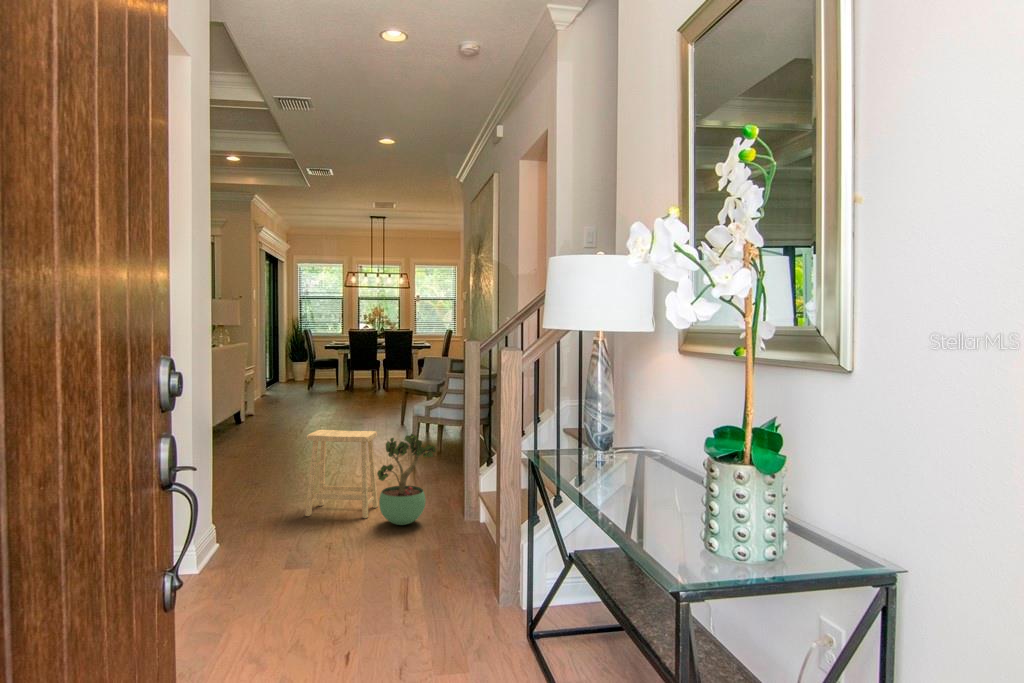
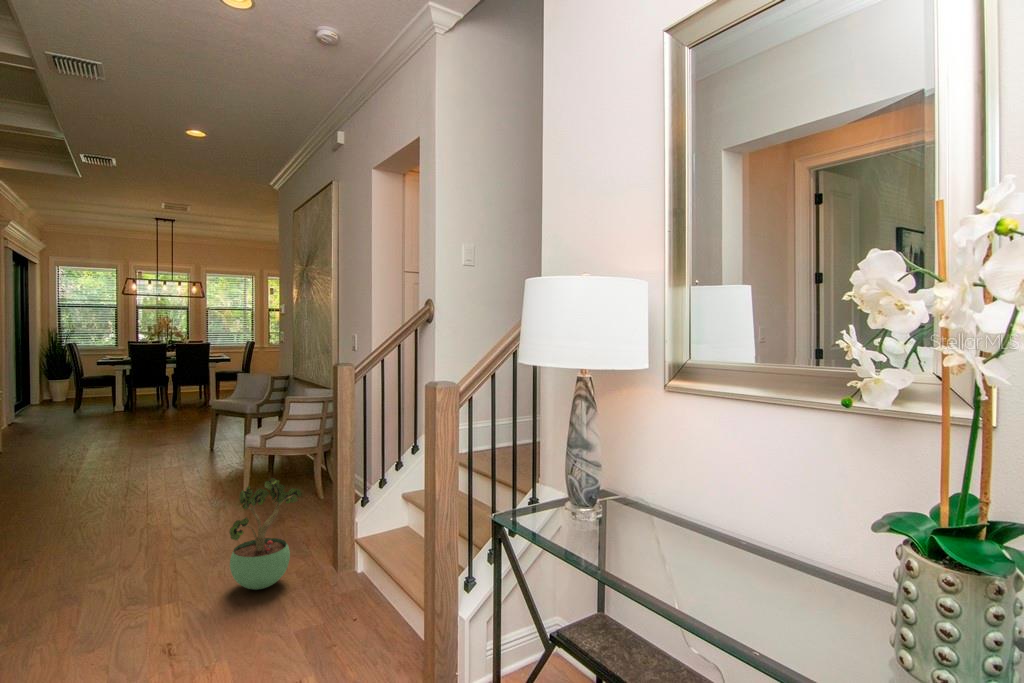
footstool: present [305,430,378,518] -> none [120,476,220,597]

